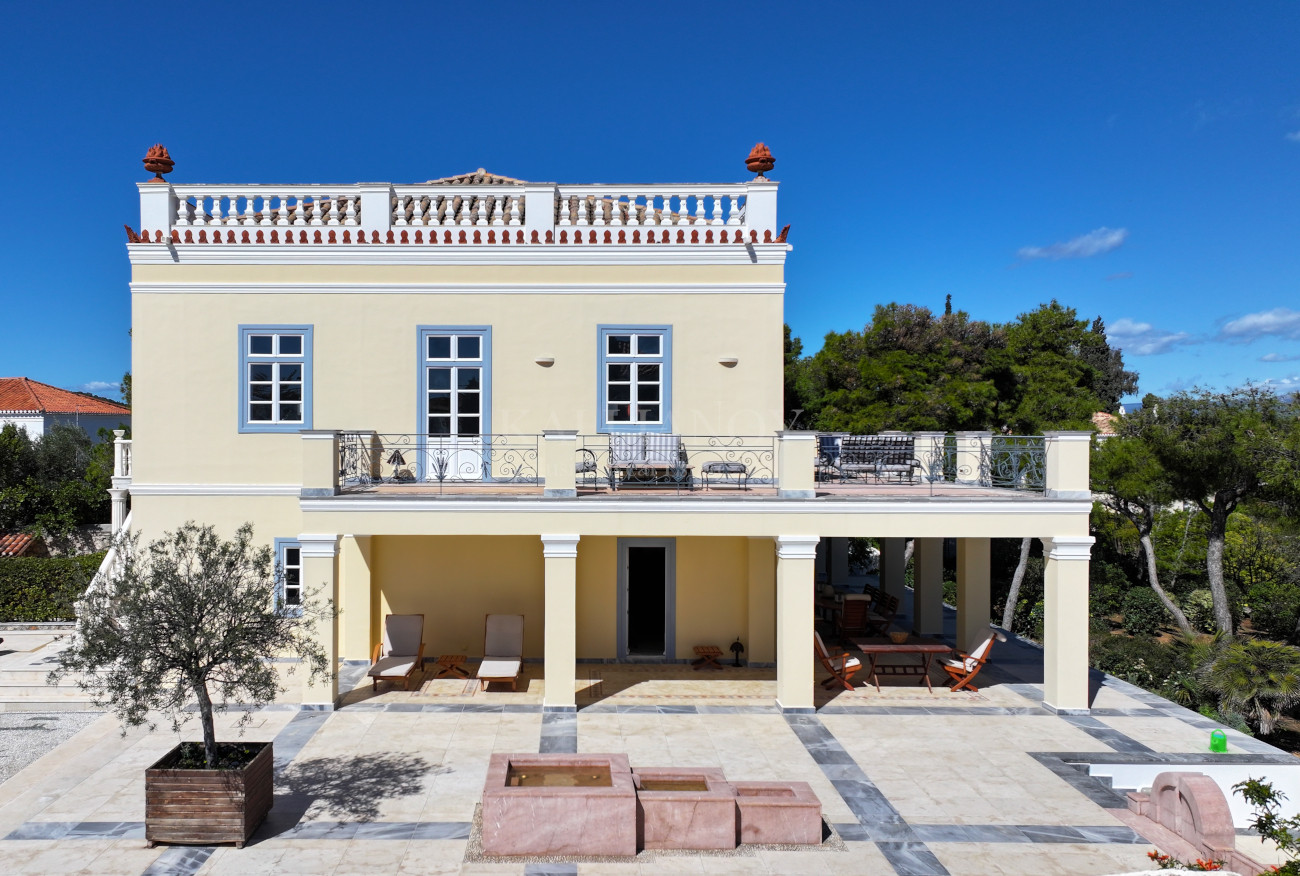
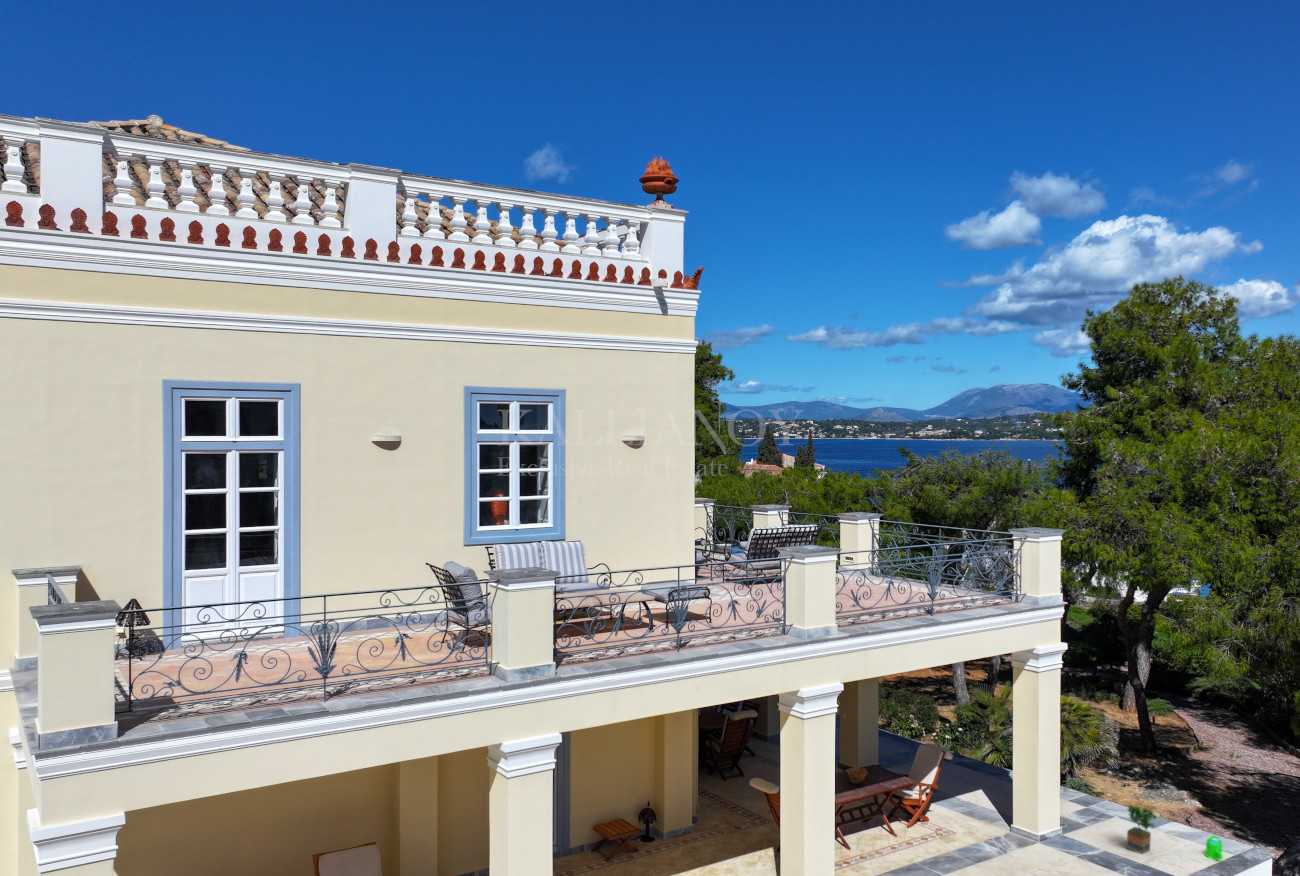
potted tree: none [1128,691,1162,736] -> present [1127,806,1157,854]

